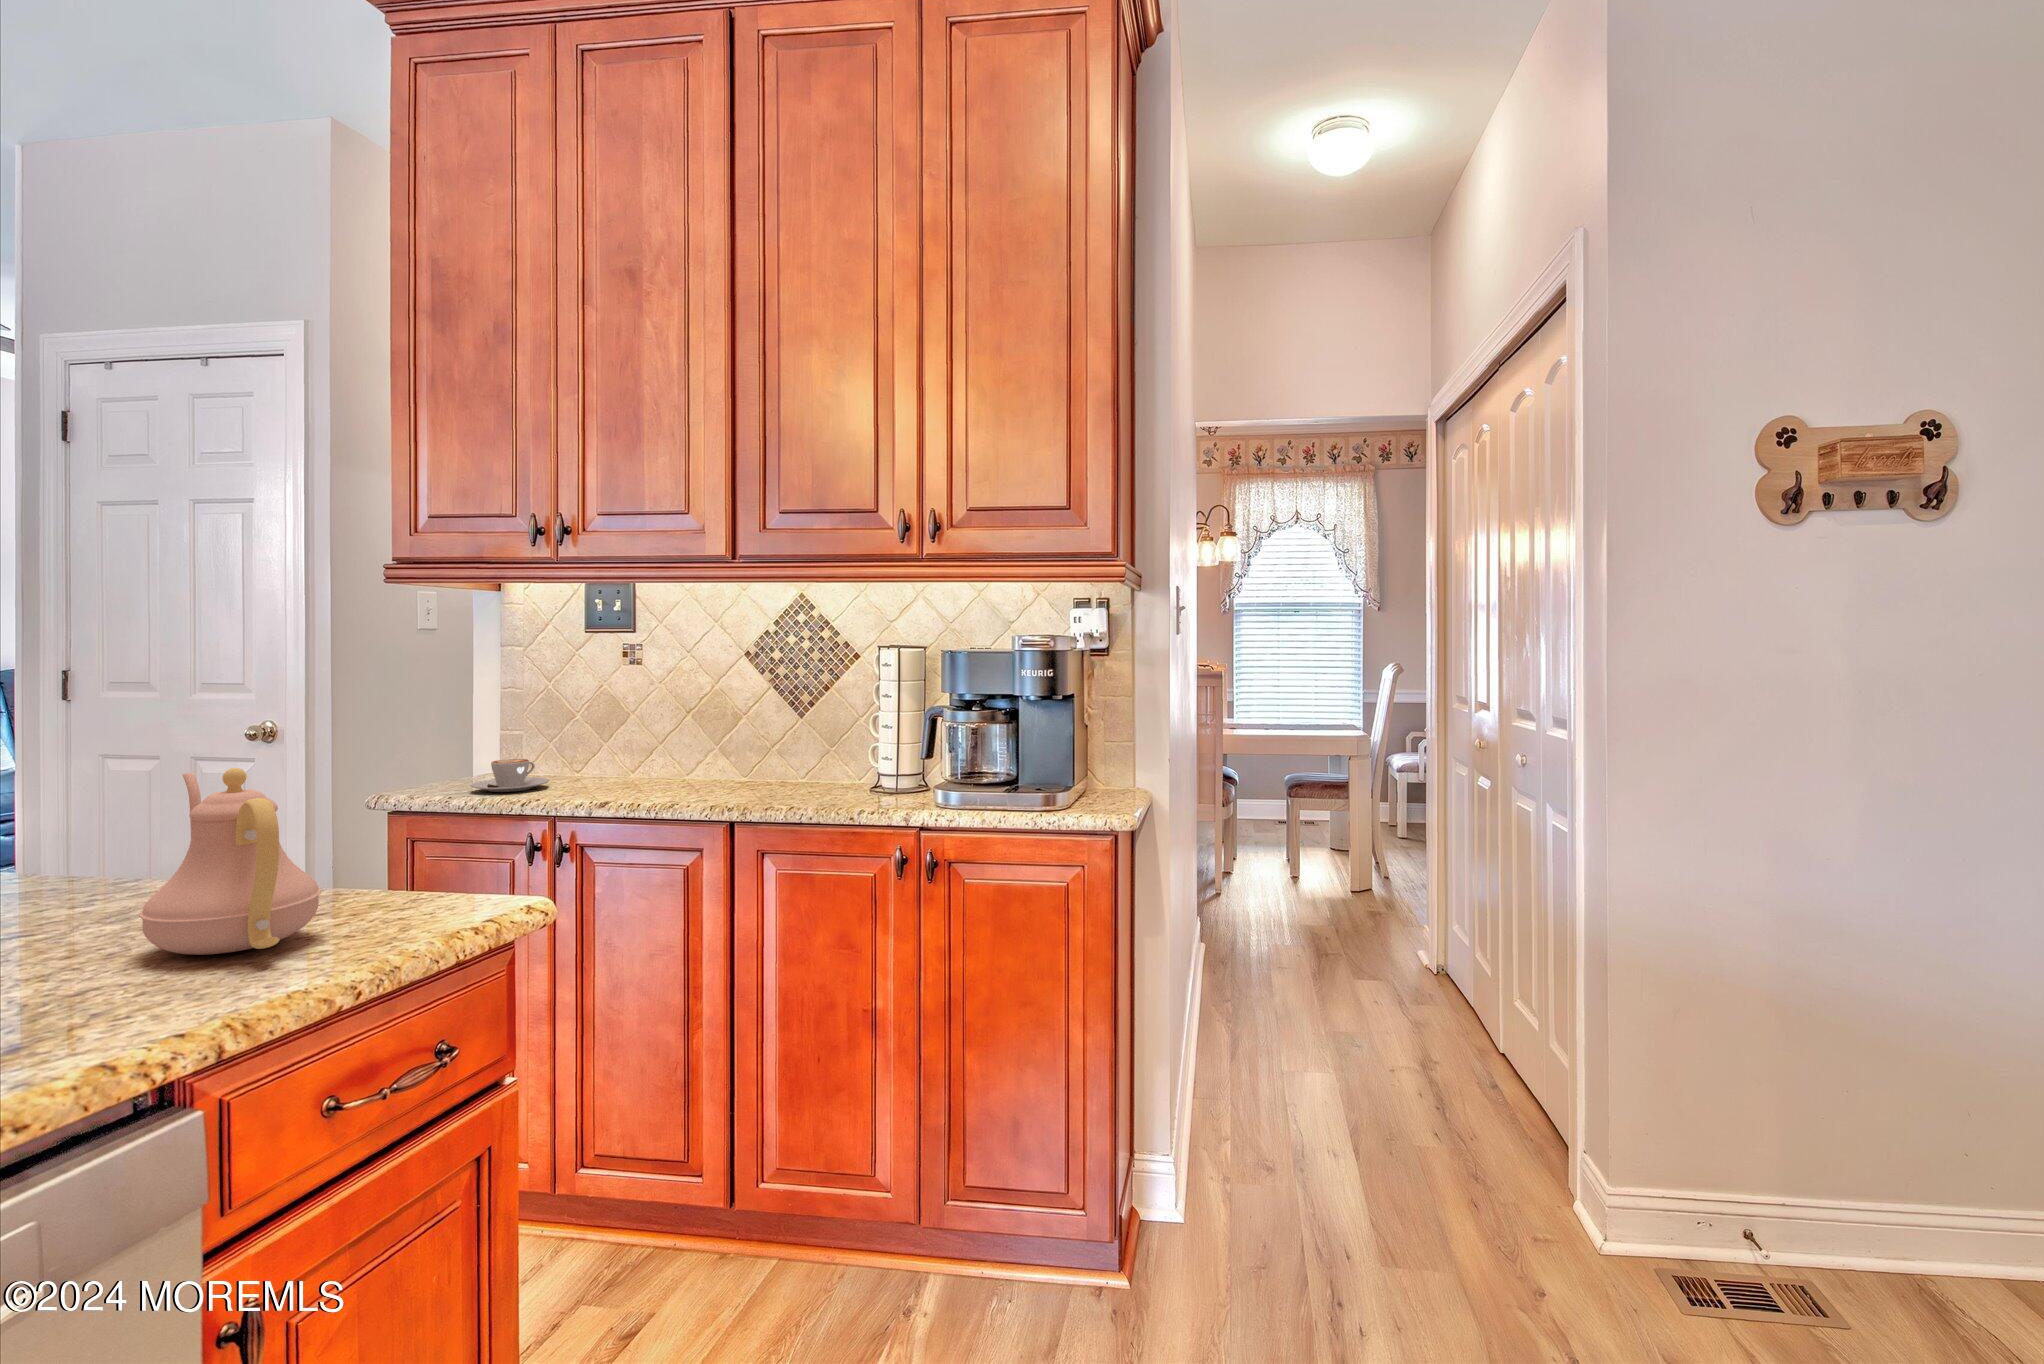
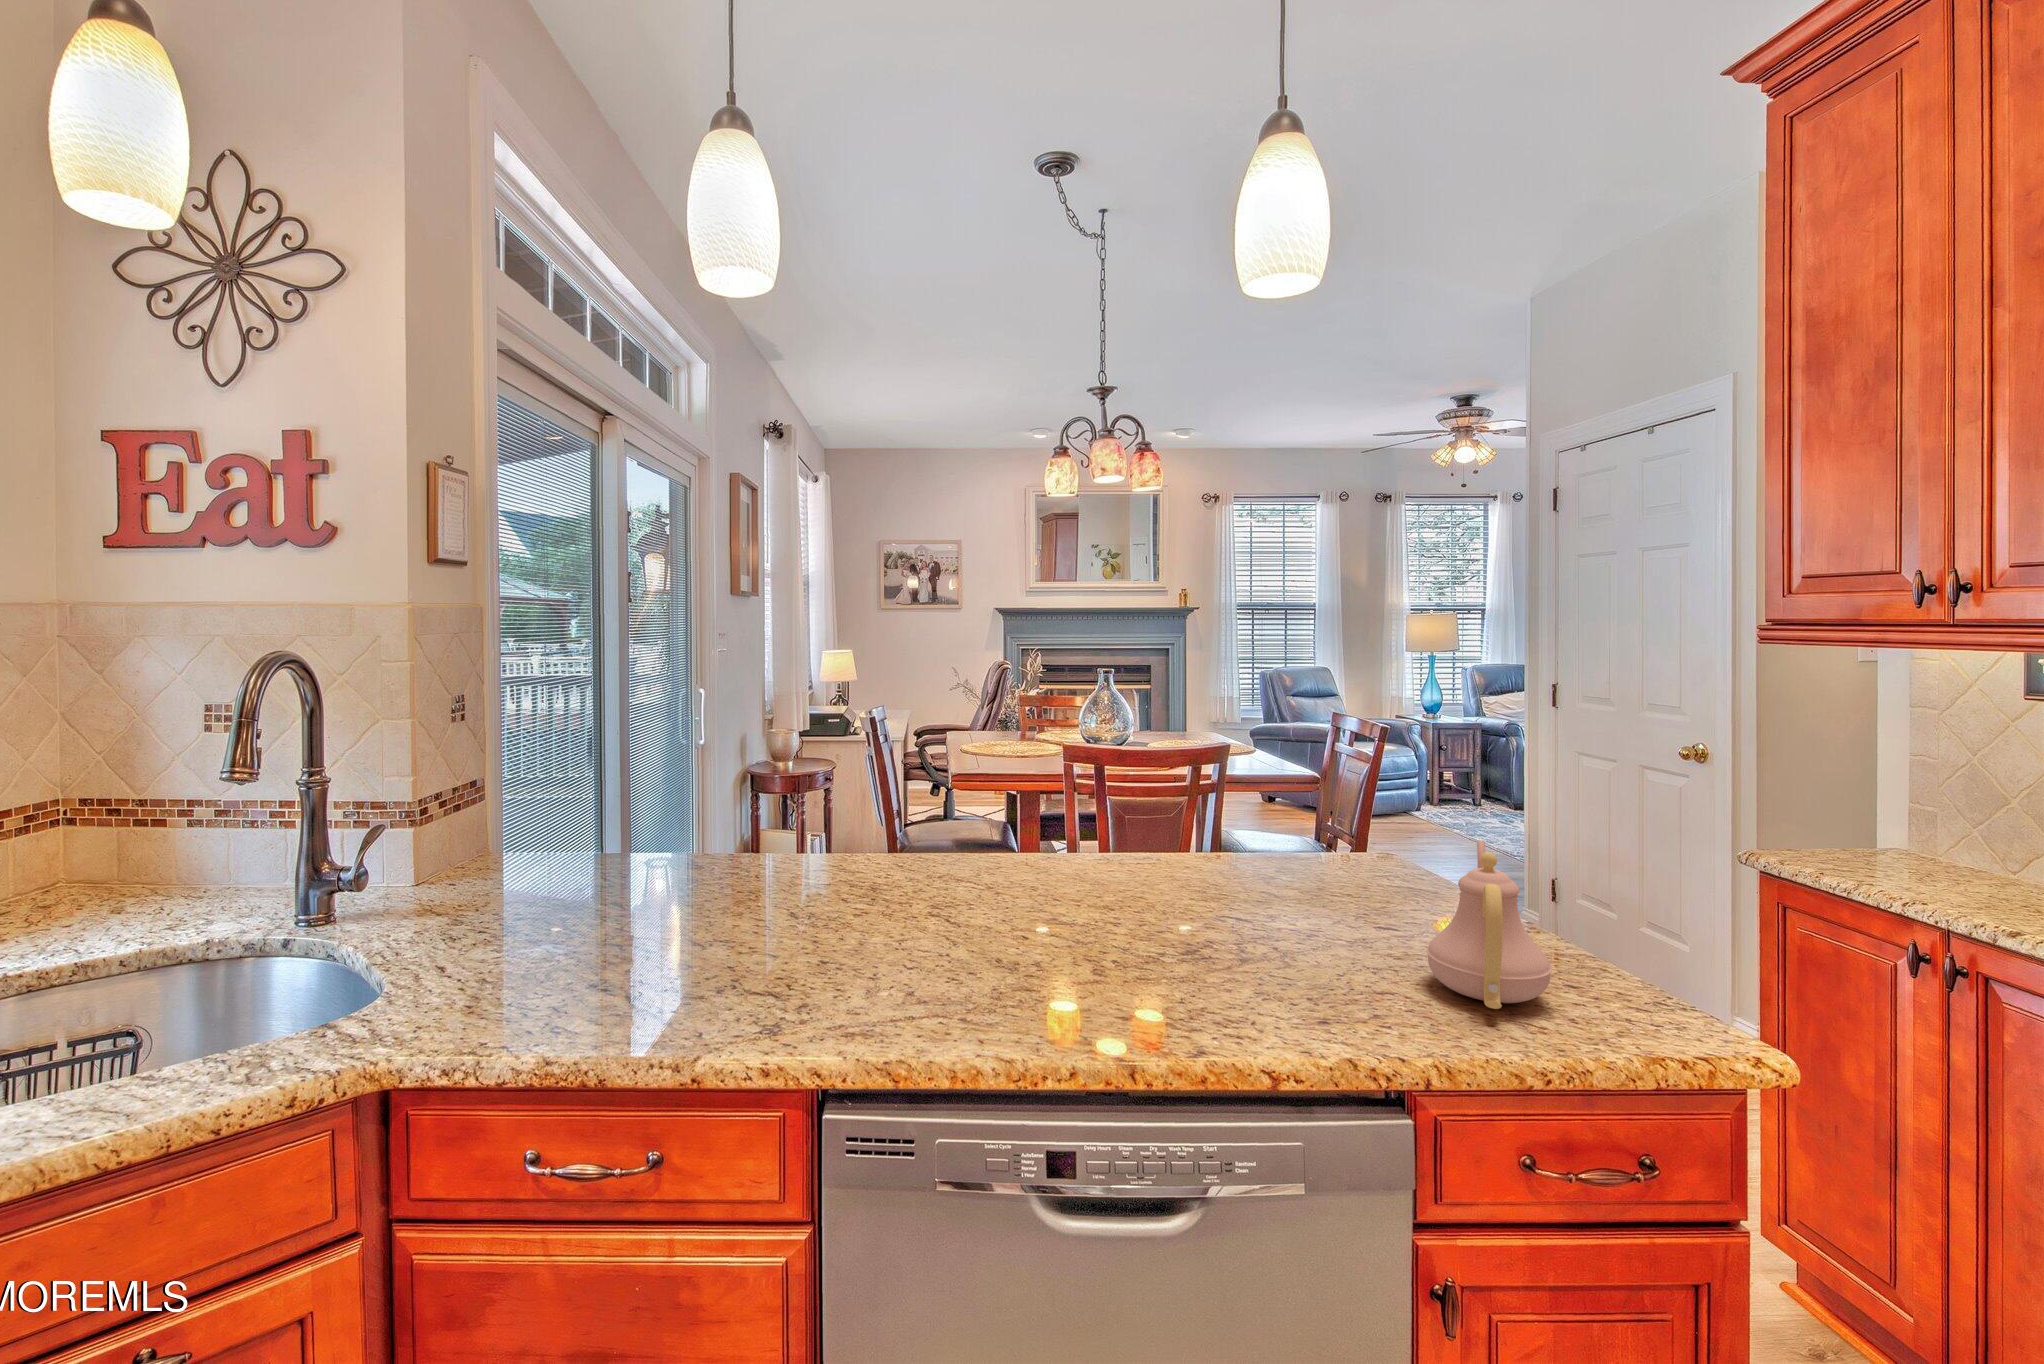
coffee cup: present [470,759,549,792] -> none [1853,843,1964,885]

